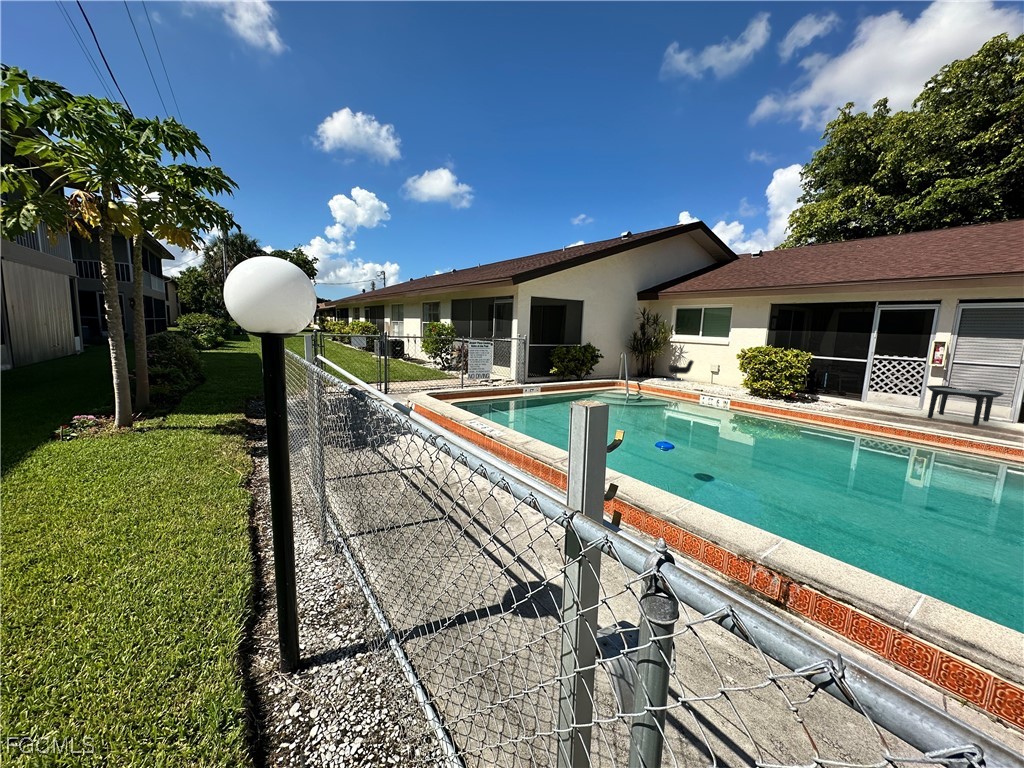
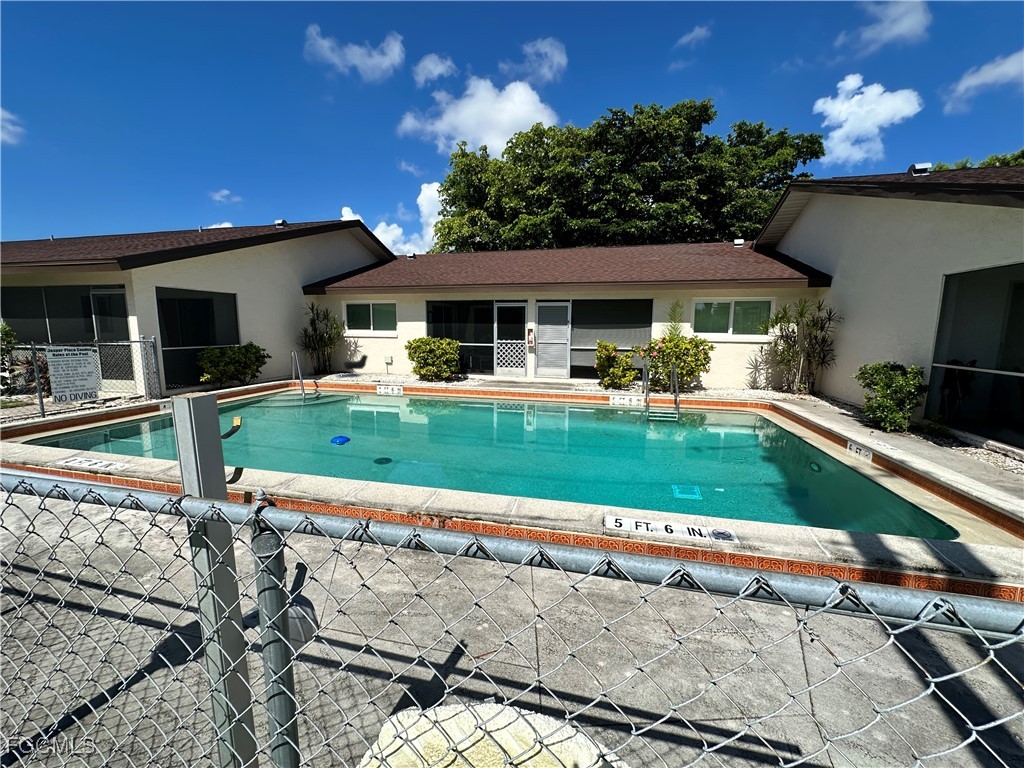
round table: present [926,385,1004,425] -> none [527,359,563,383]

